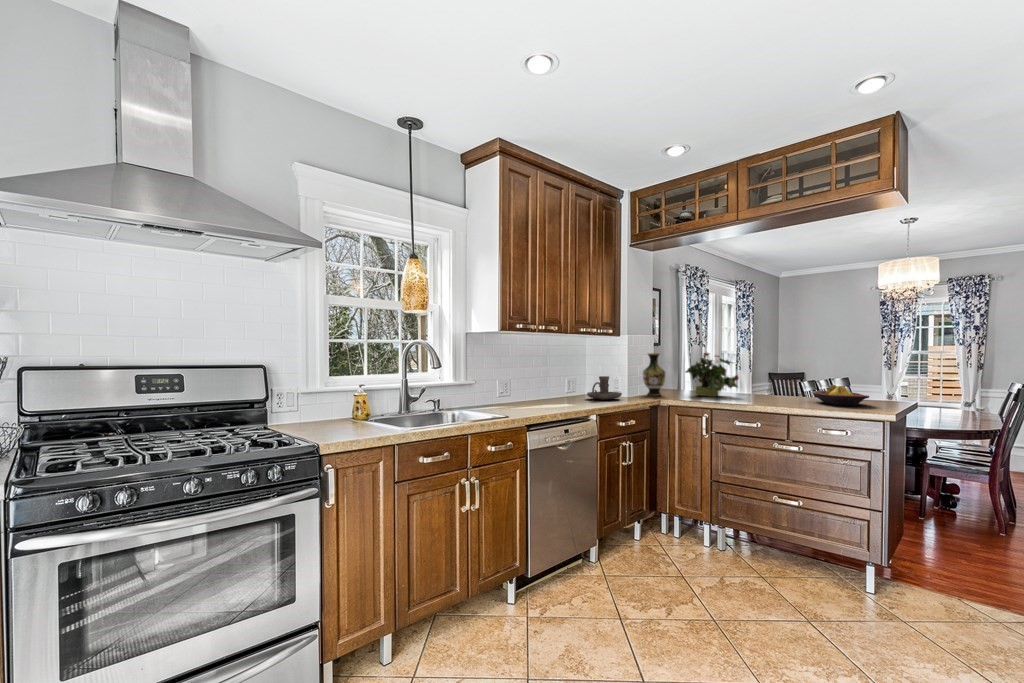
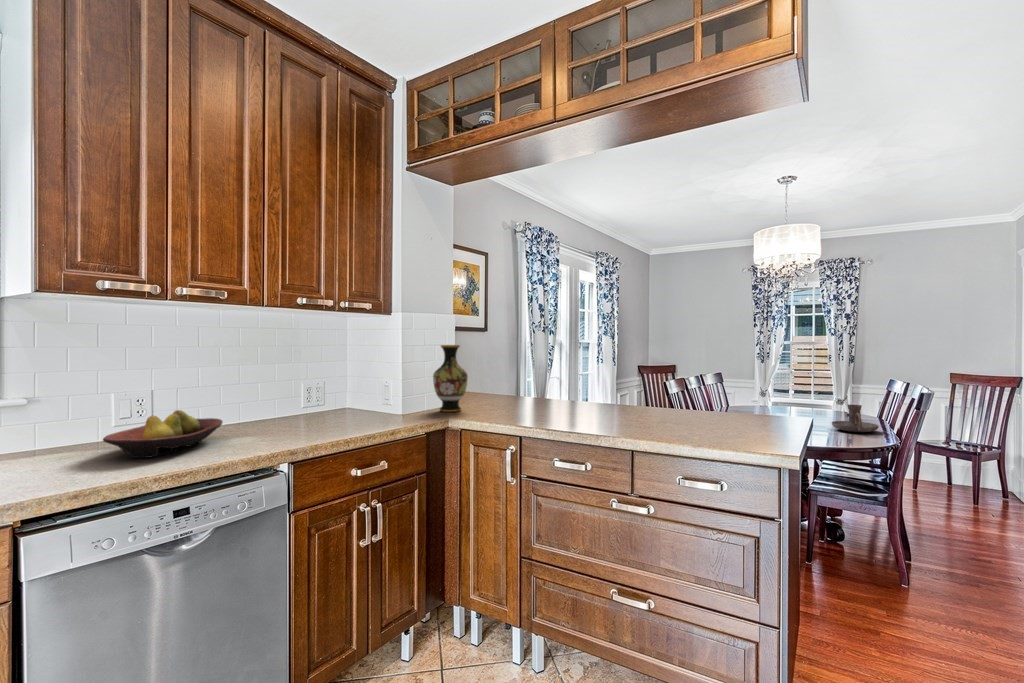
potted plant: present [685,353,739,396] -> none [498,343,573,412]
candle holder: present [587,376,622,400] -> present [832,404,879,432]
fruit bowl: present [812,385,869,406] -> present [103,410,223,458]

